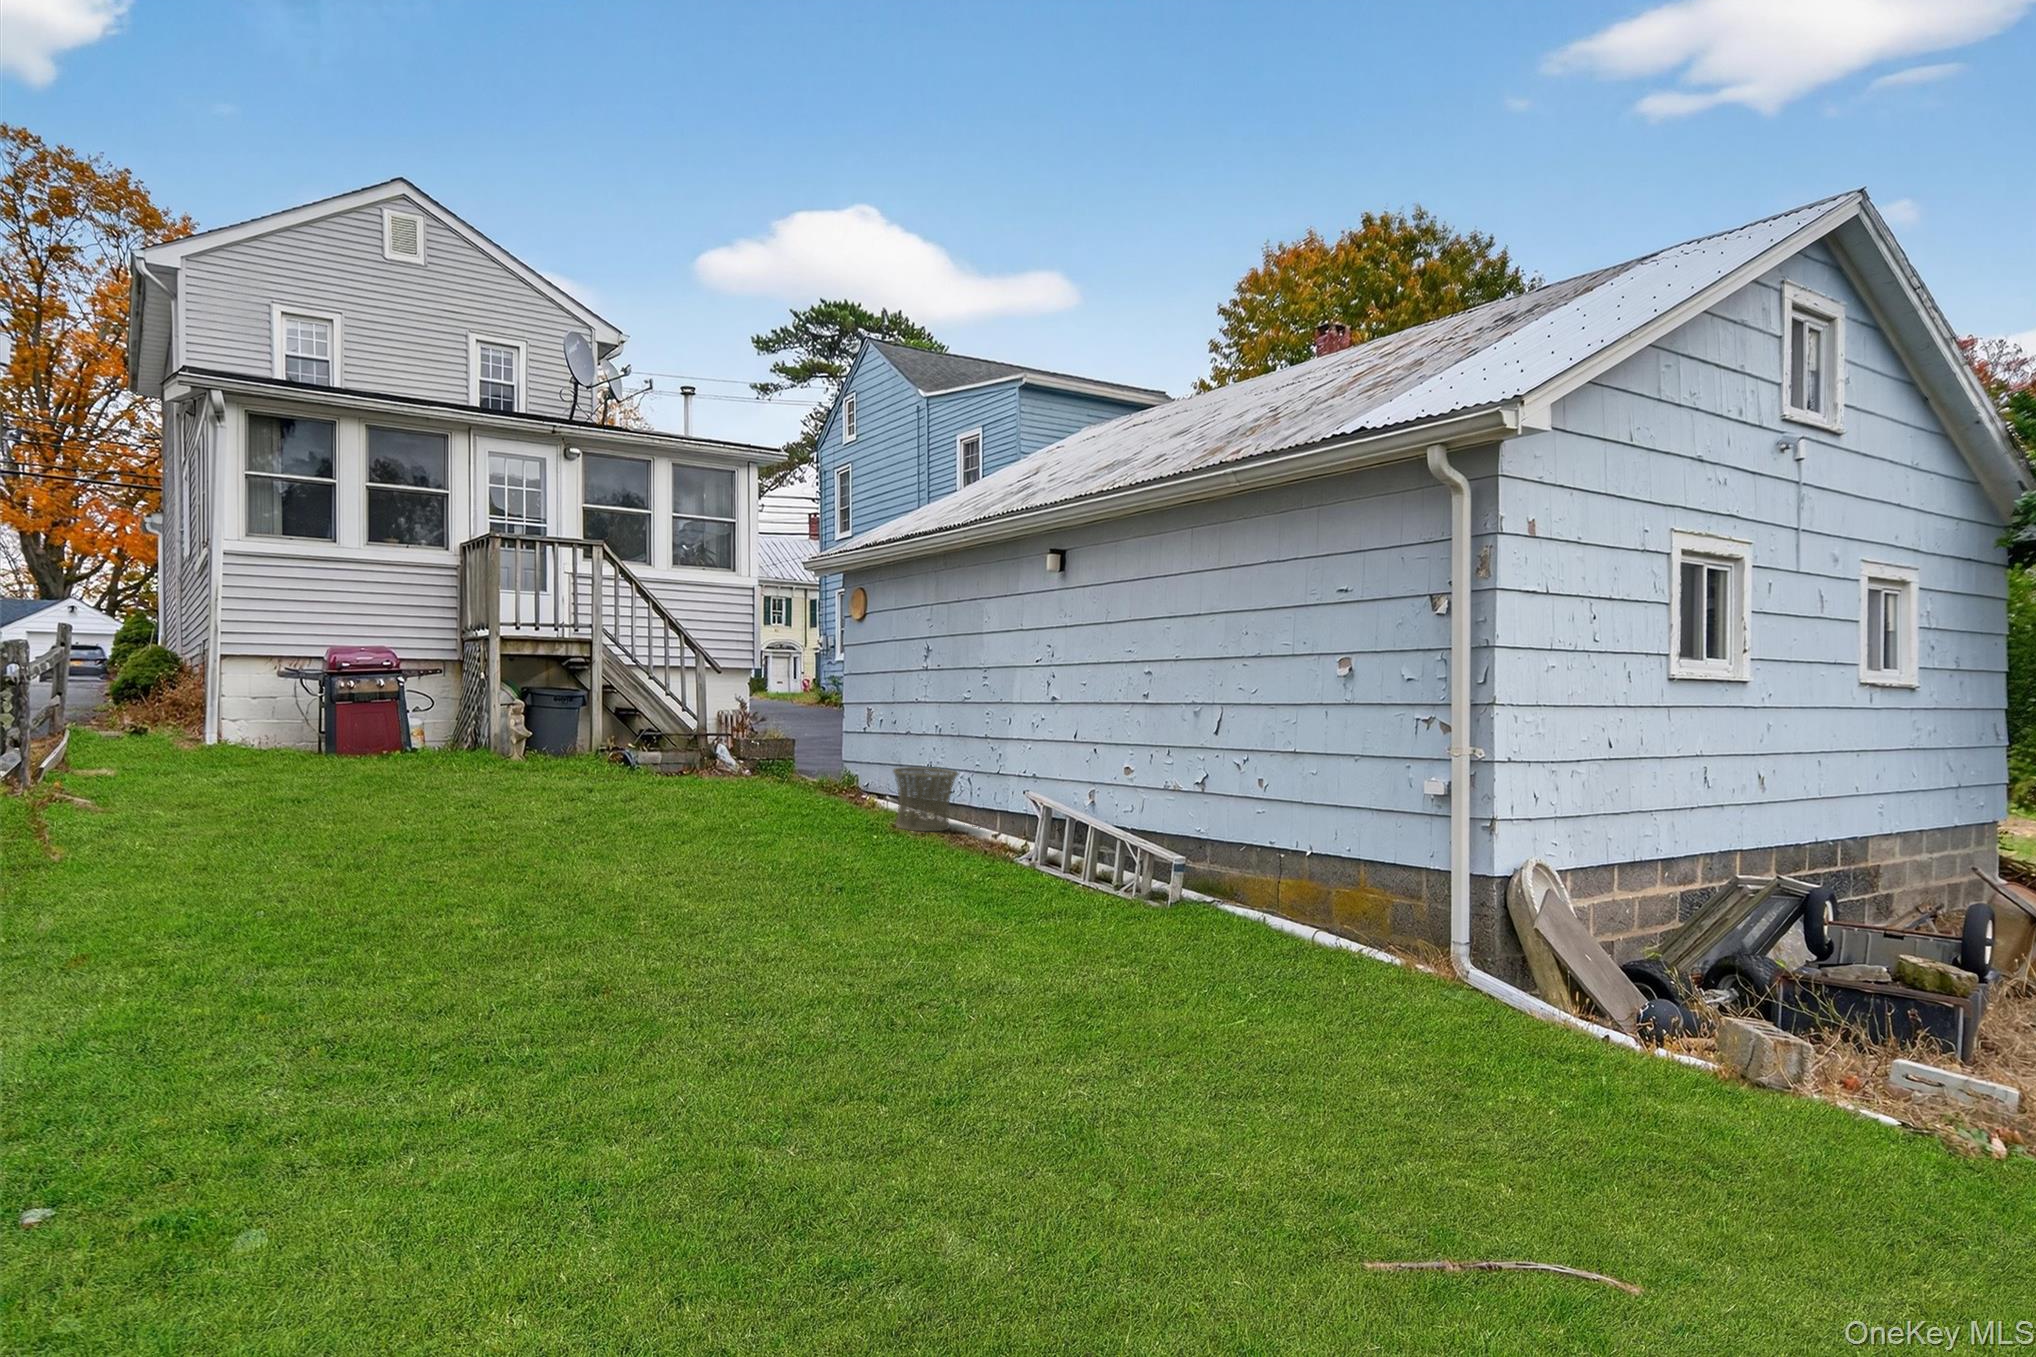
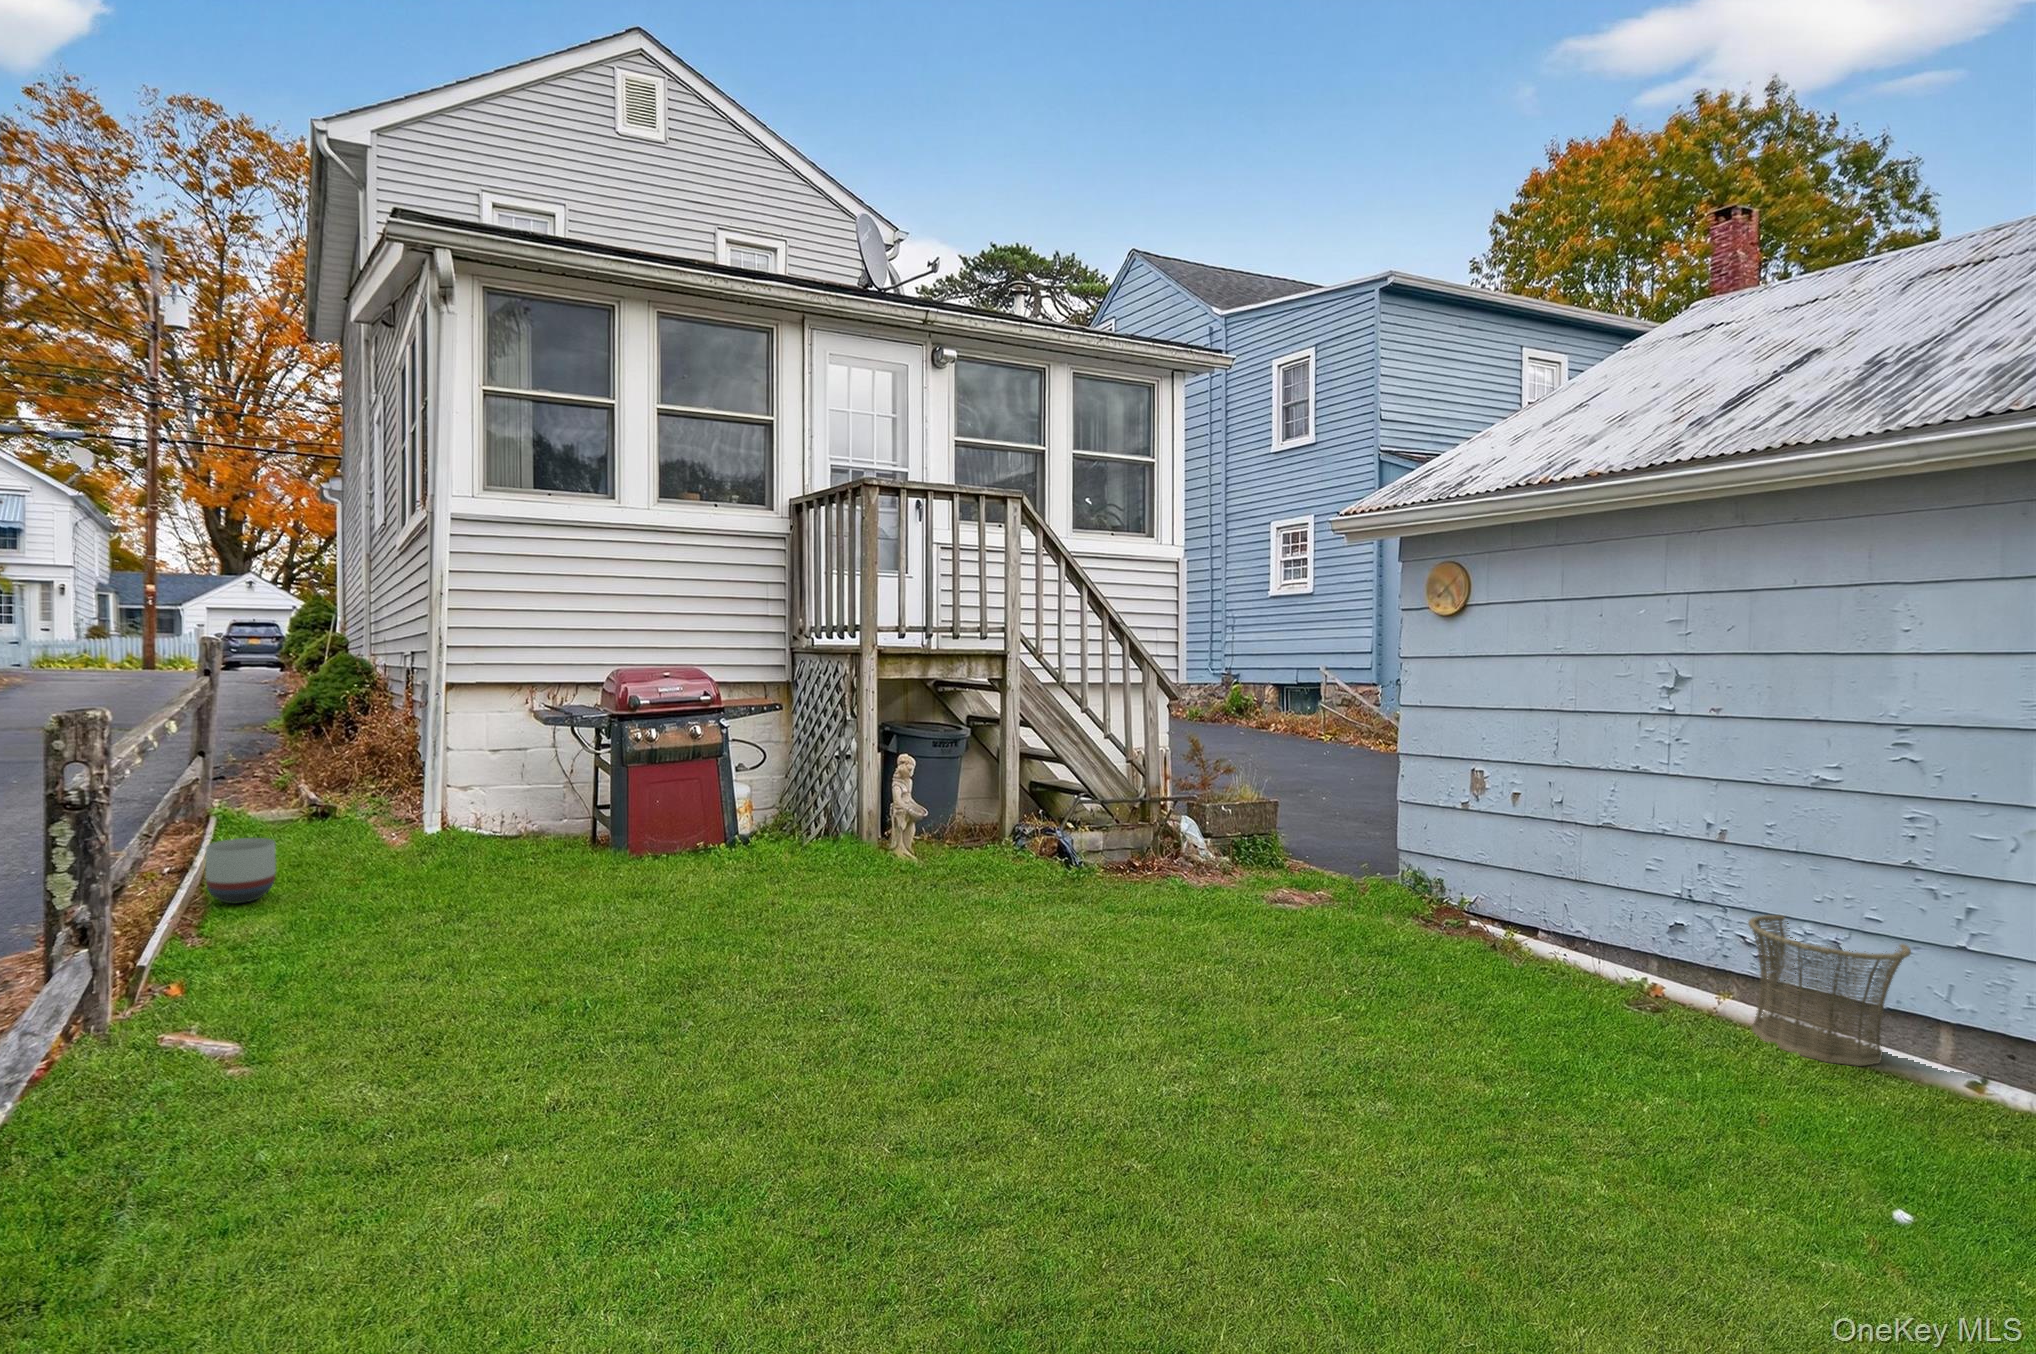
planter: none [70,725,110,757] -> present [205,838,276,903]

